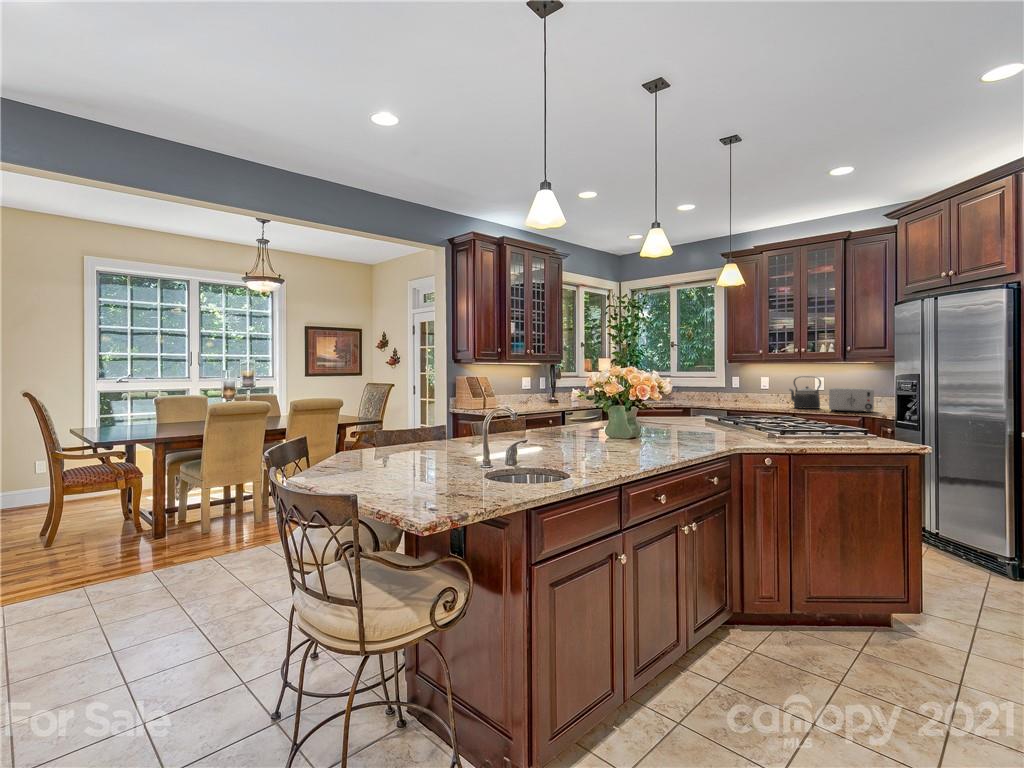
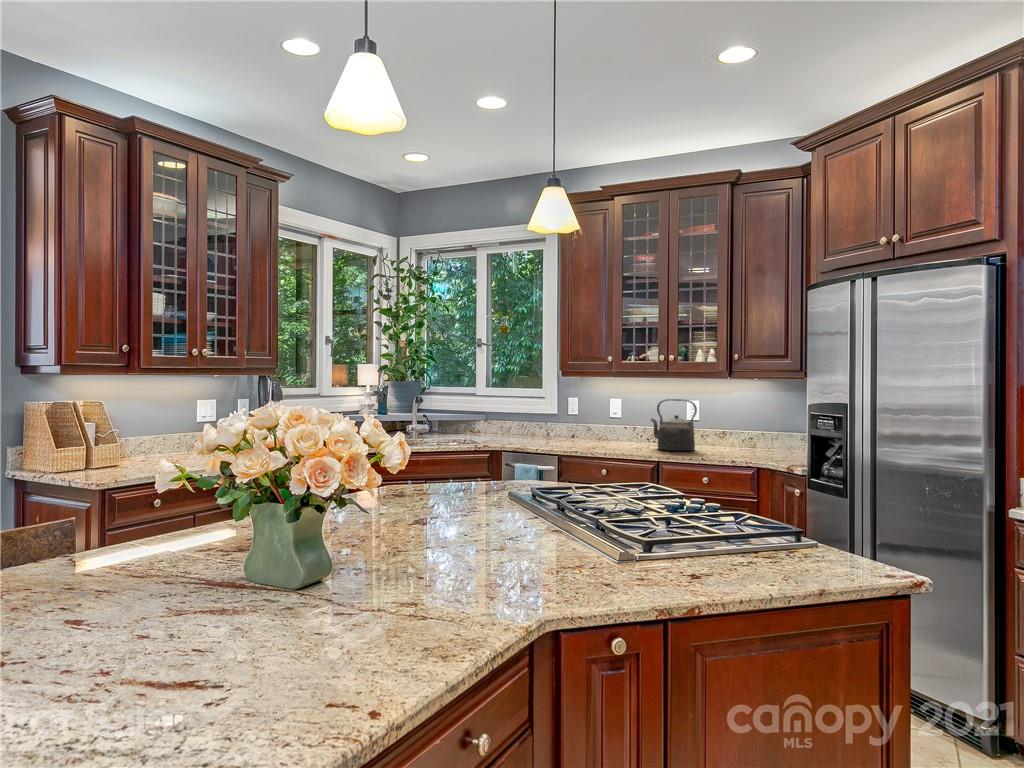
toaster: present [829,388,874,413] -> none [710,419,773,459]

